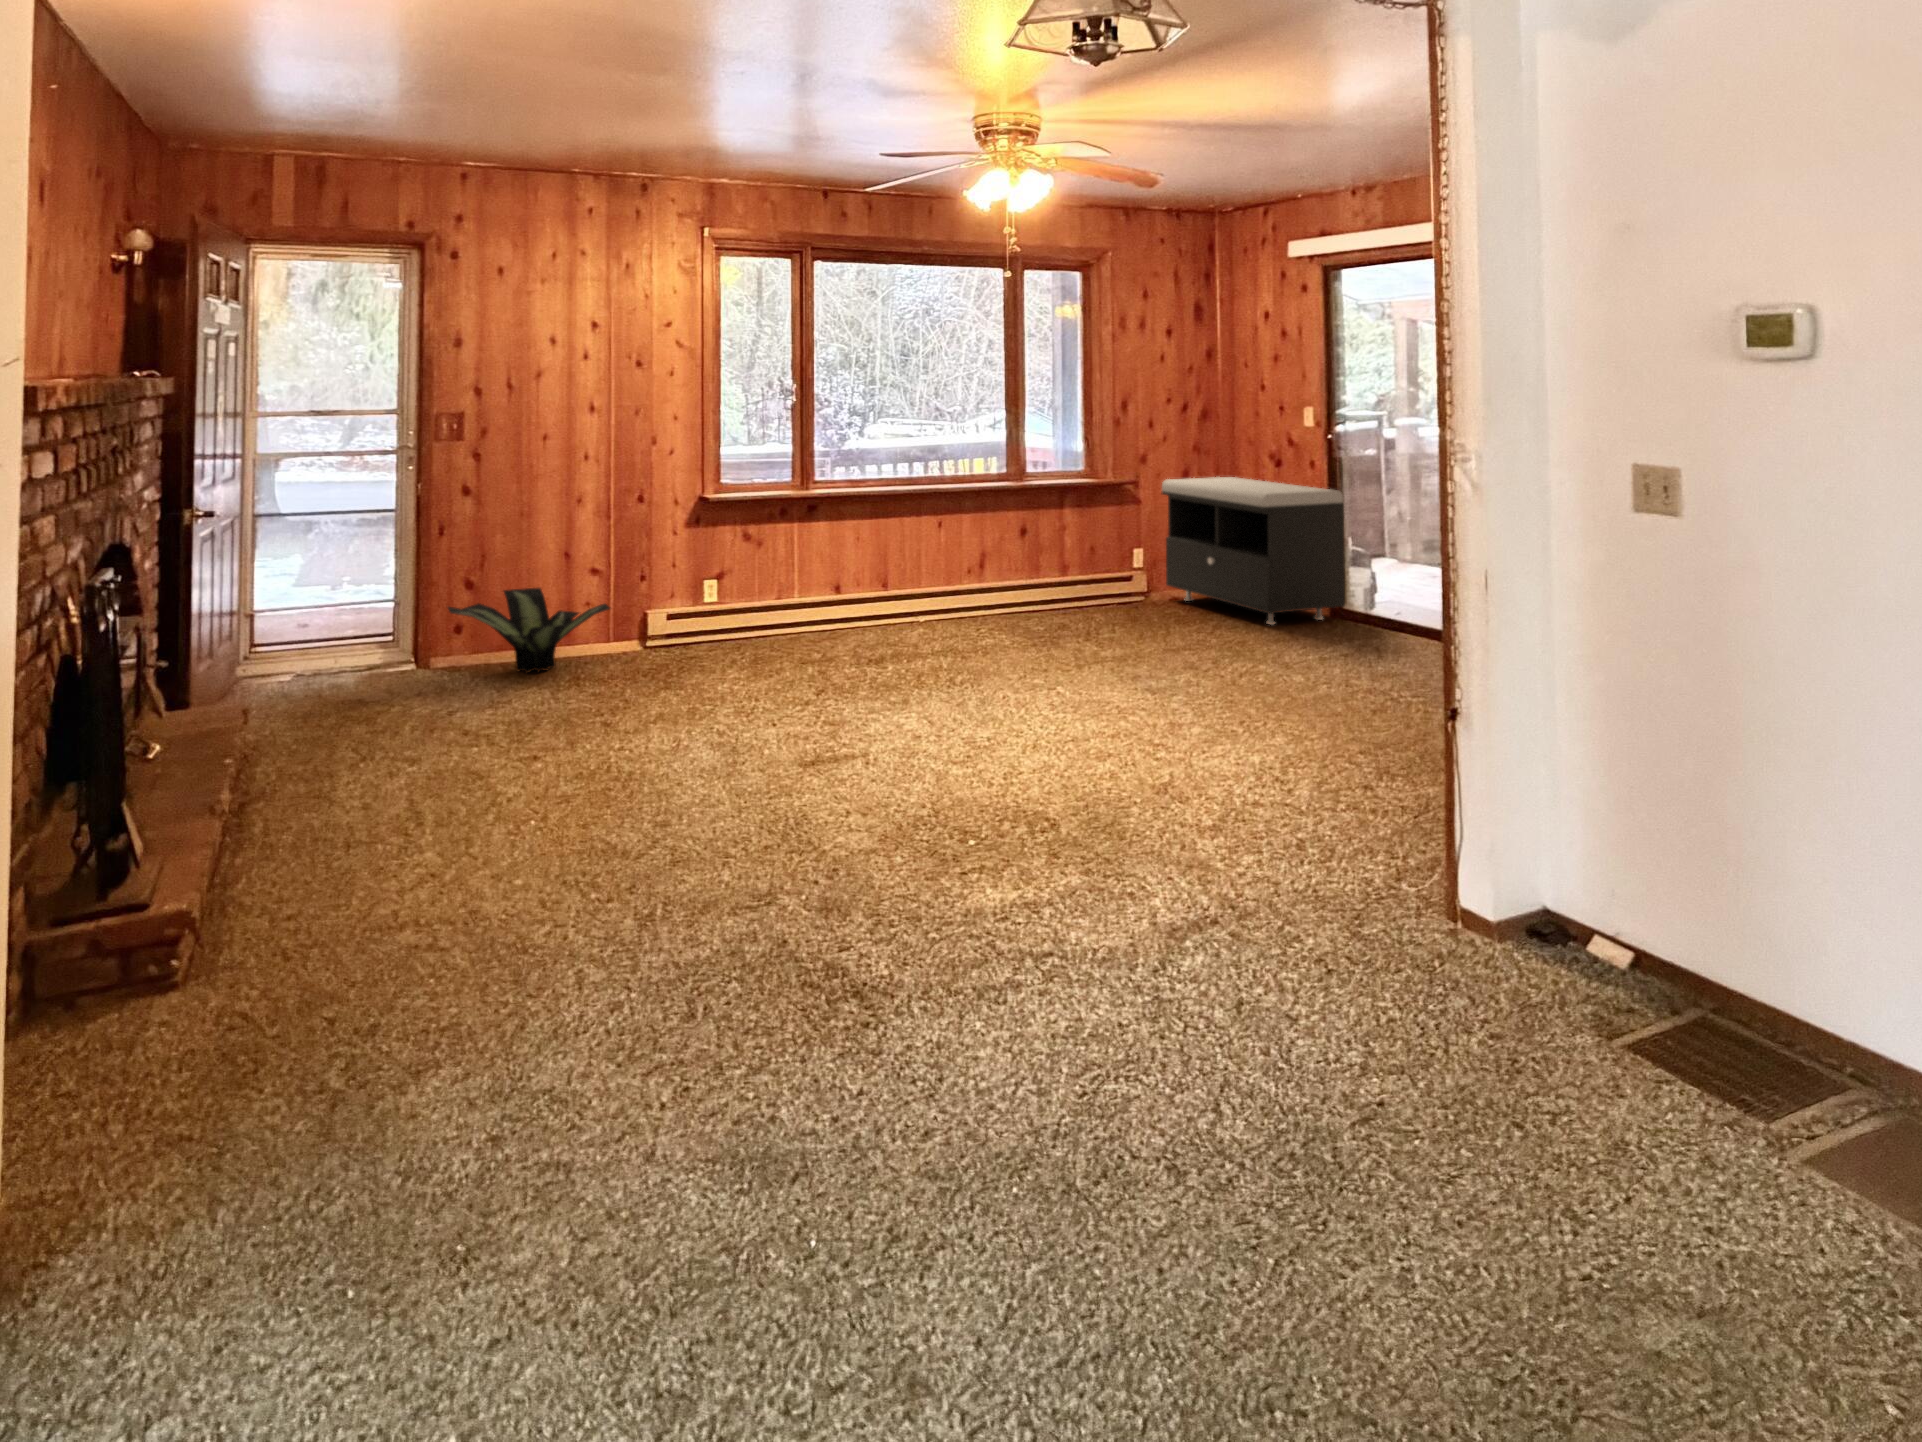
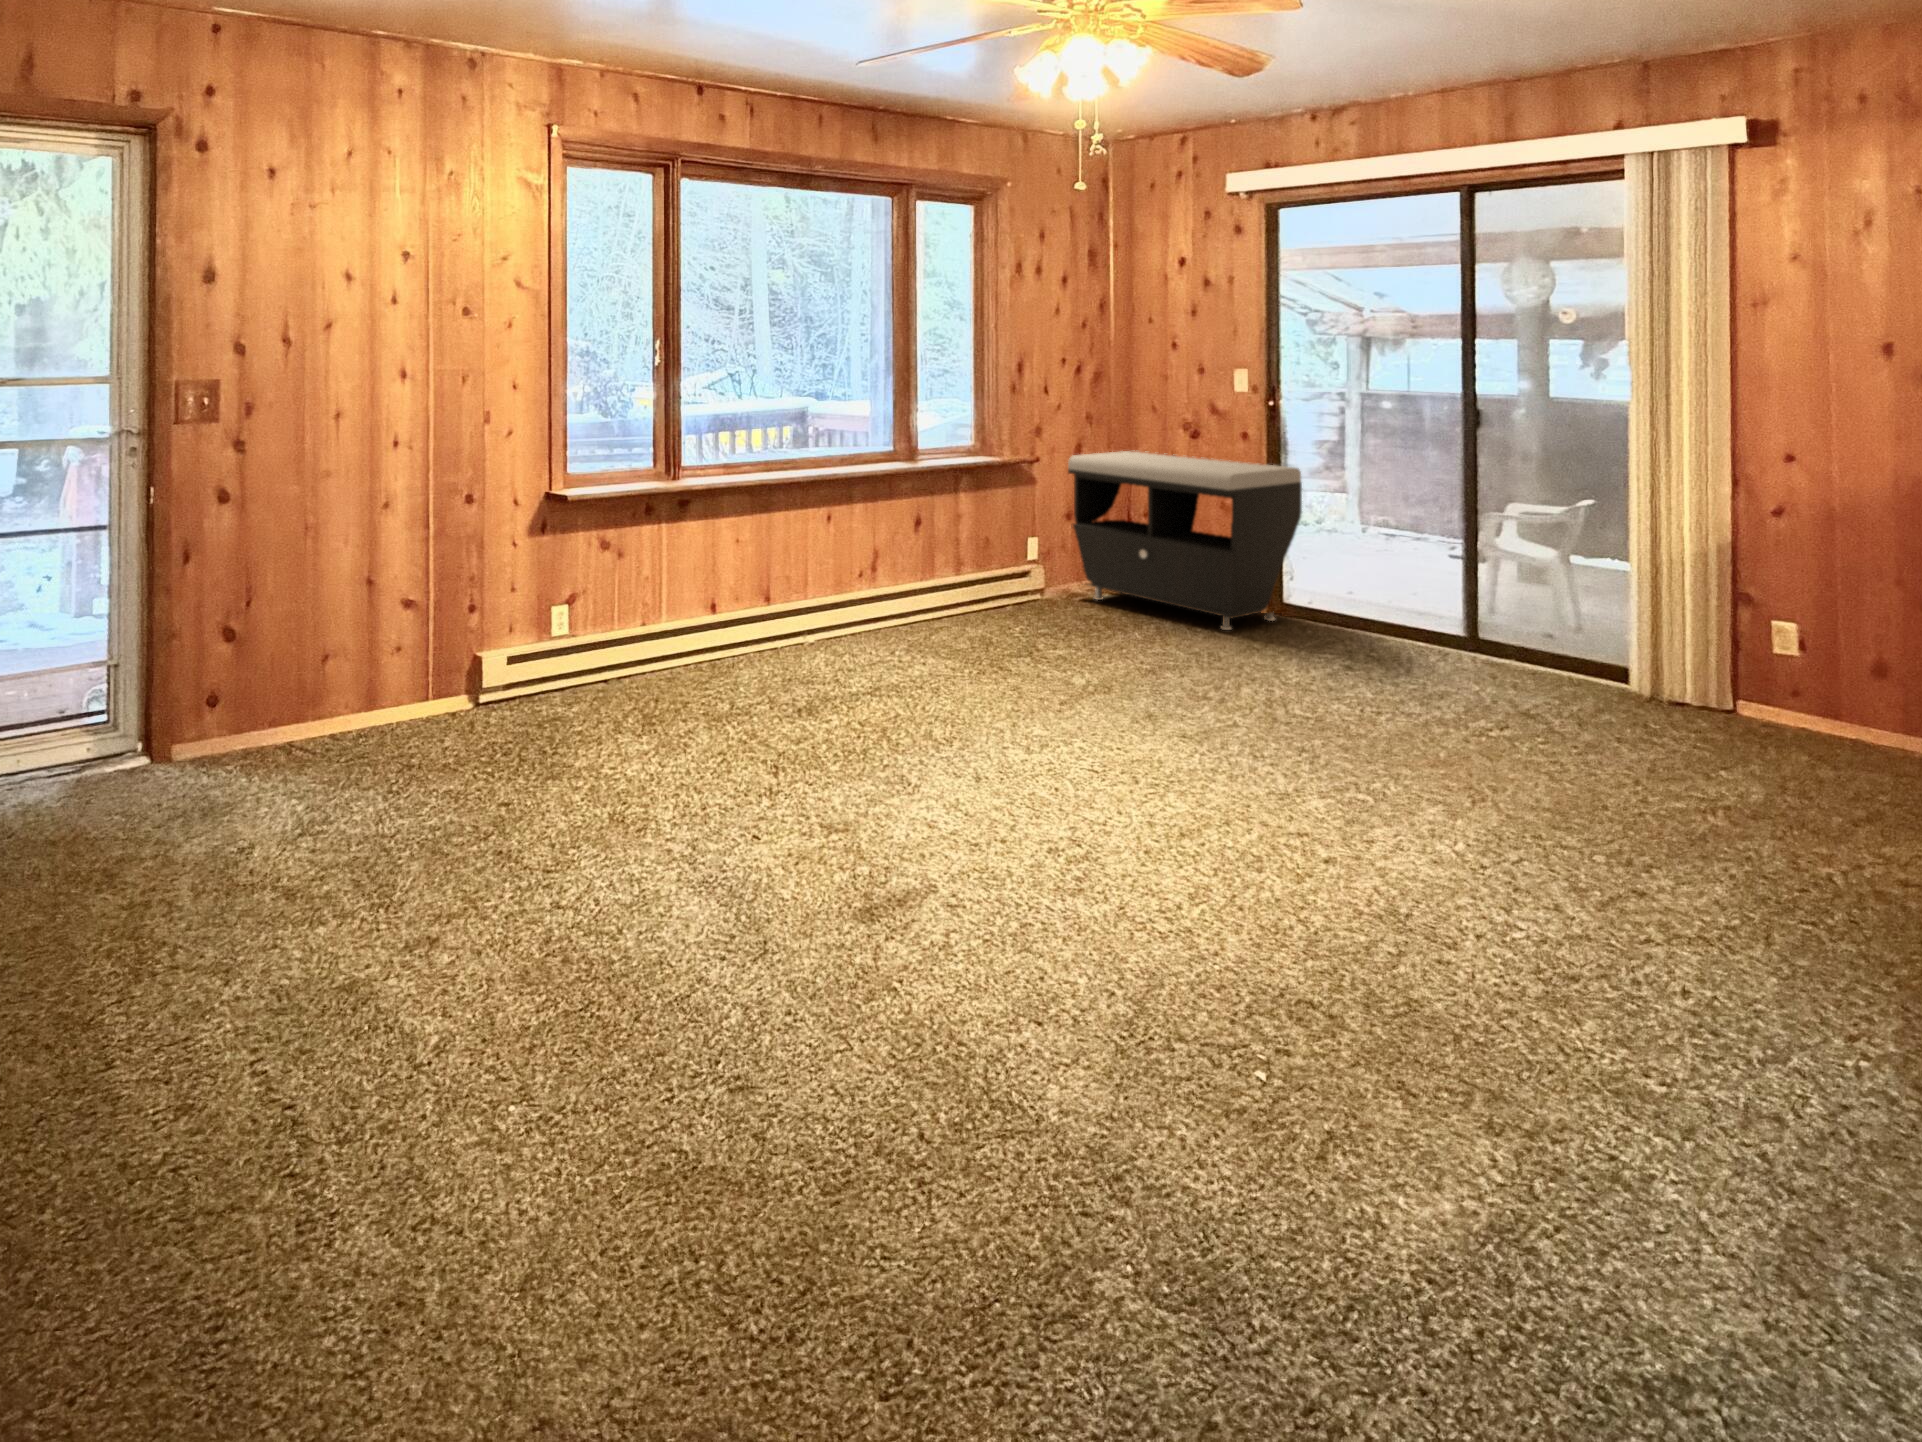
potted plant: present [448,588,610,673] -> none [205,630,451,766]

